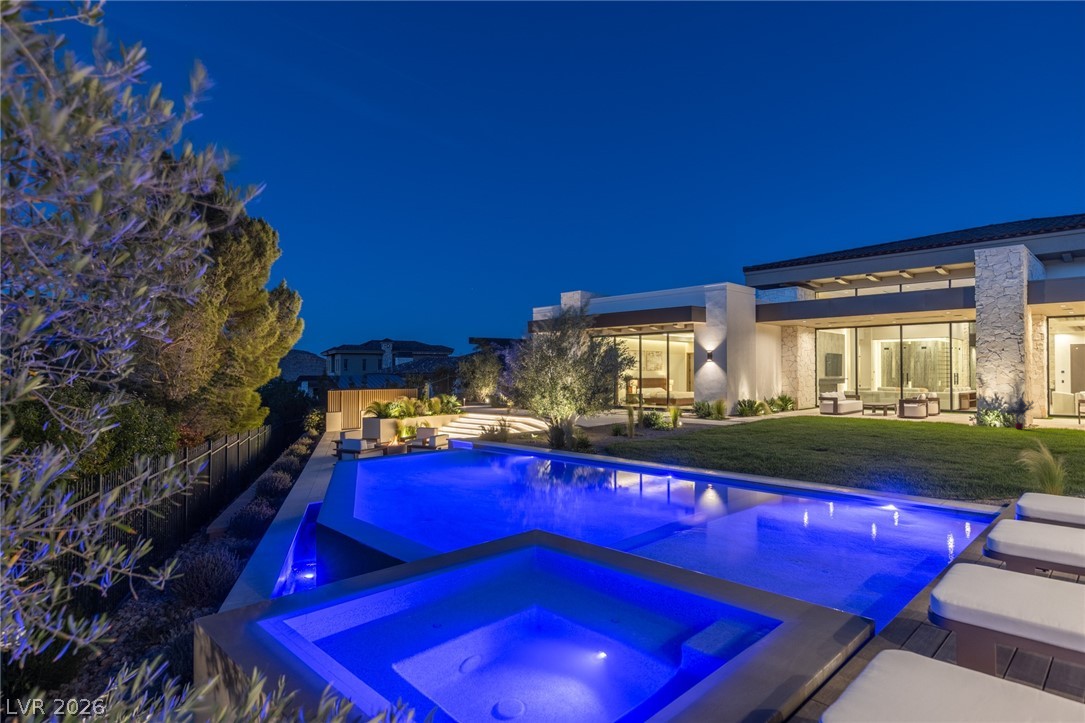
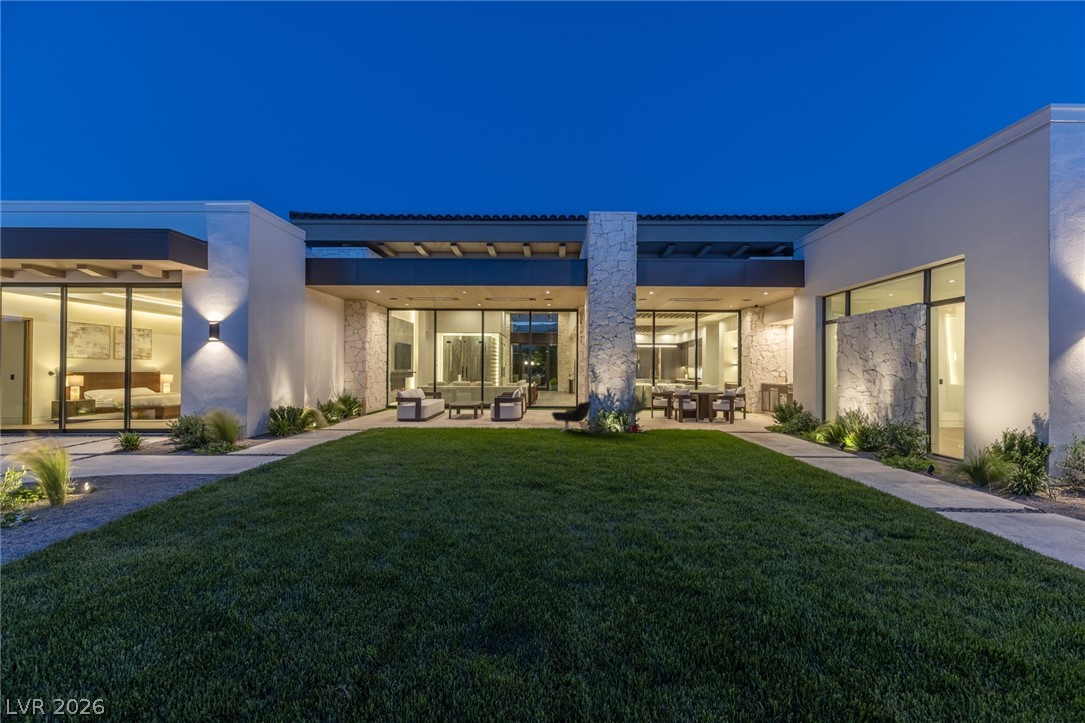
lounge chair: none [937,403,977,426] -> present [552,401,591,430]

